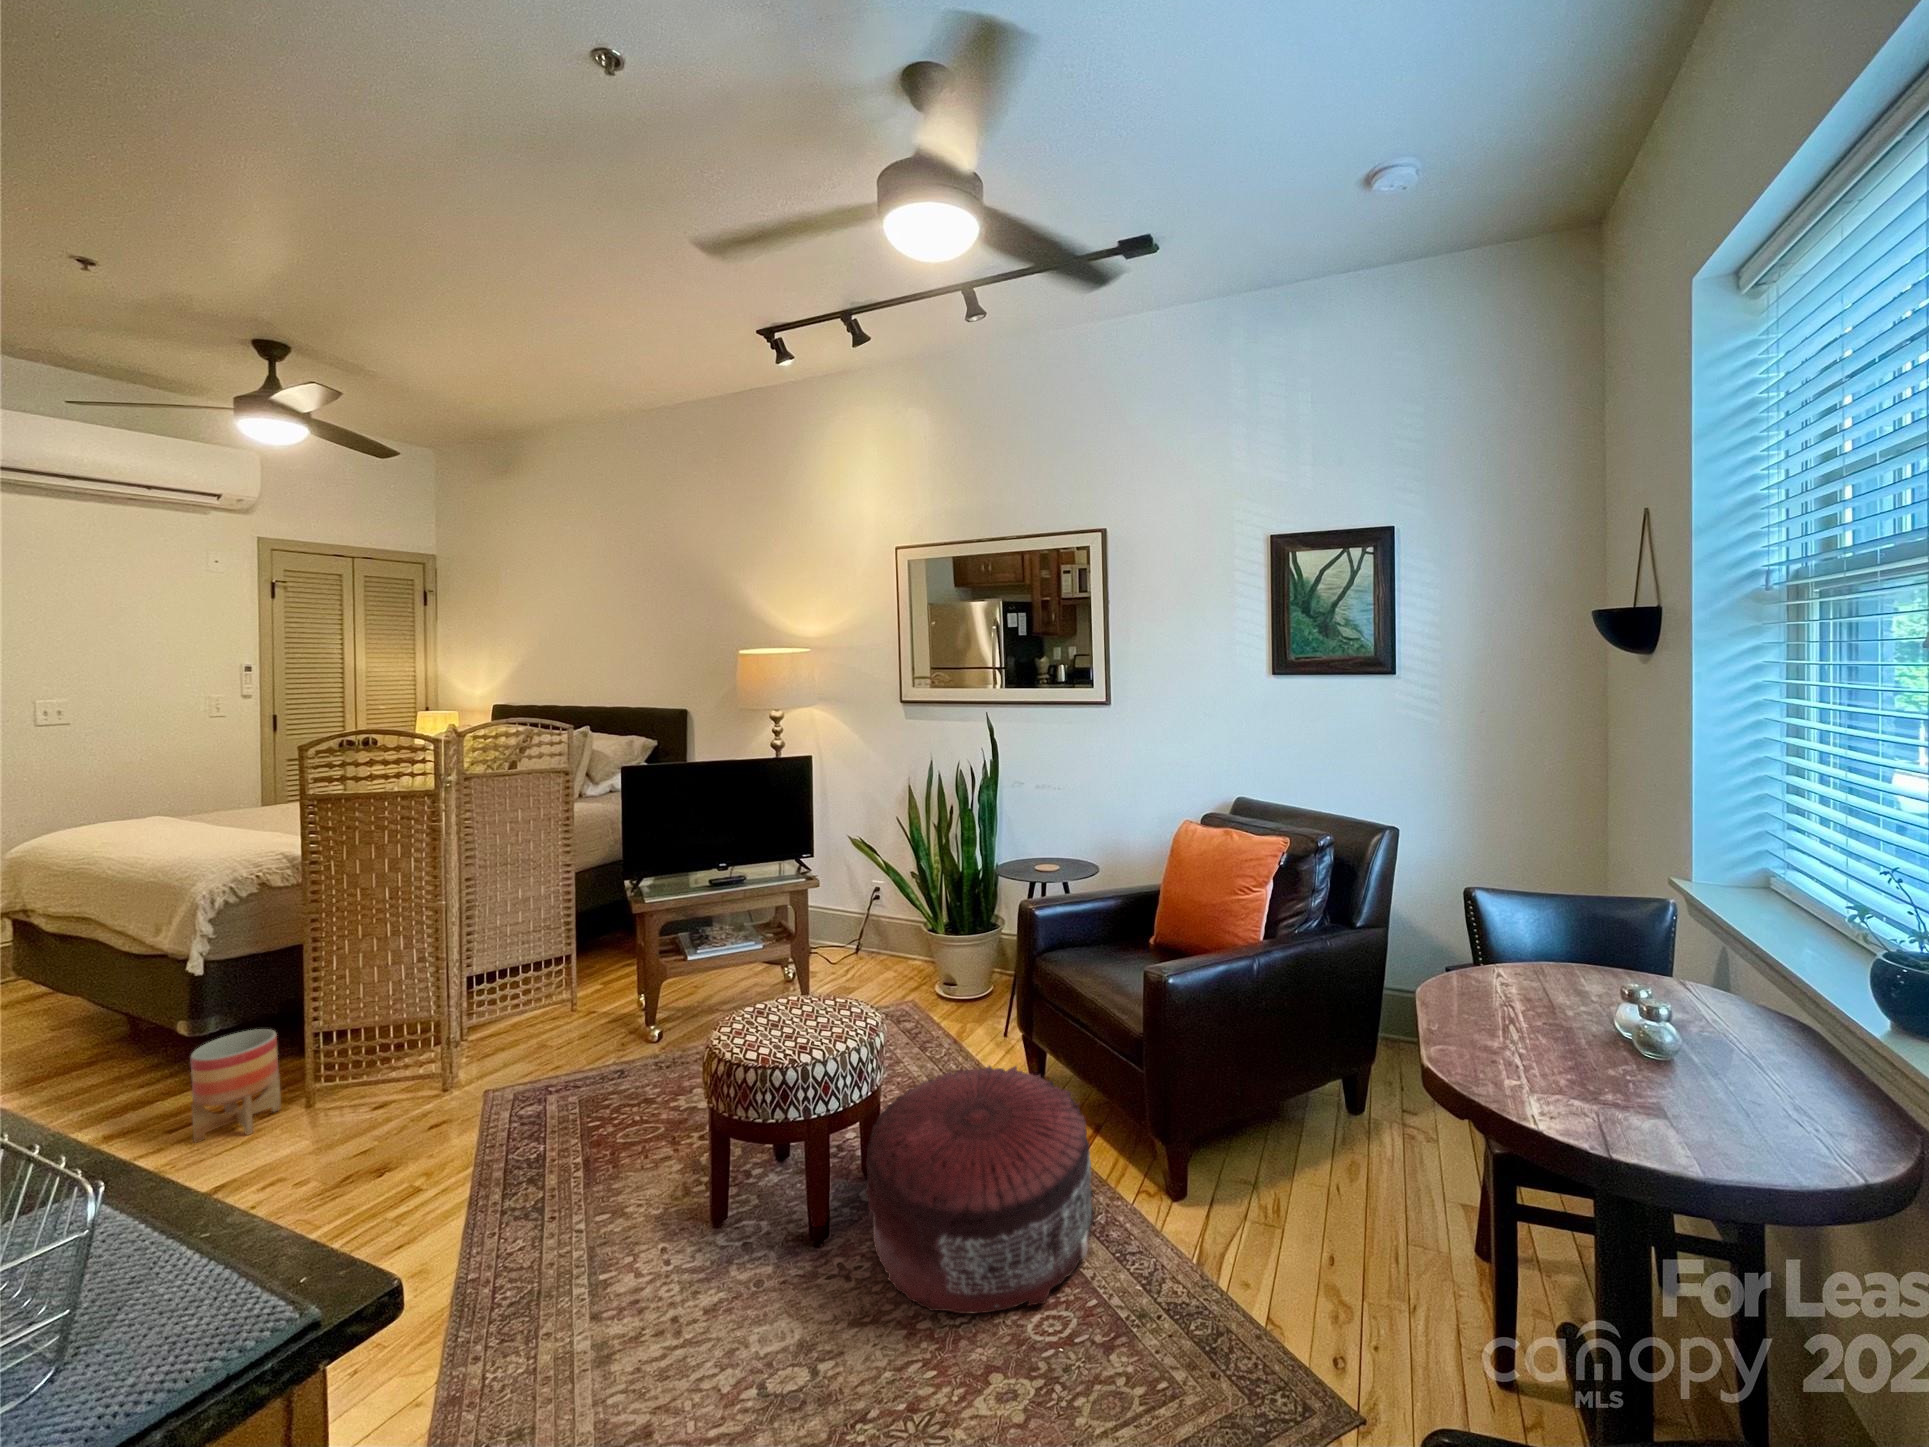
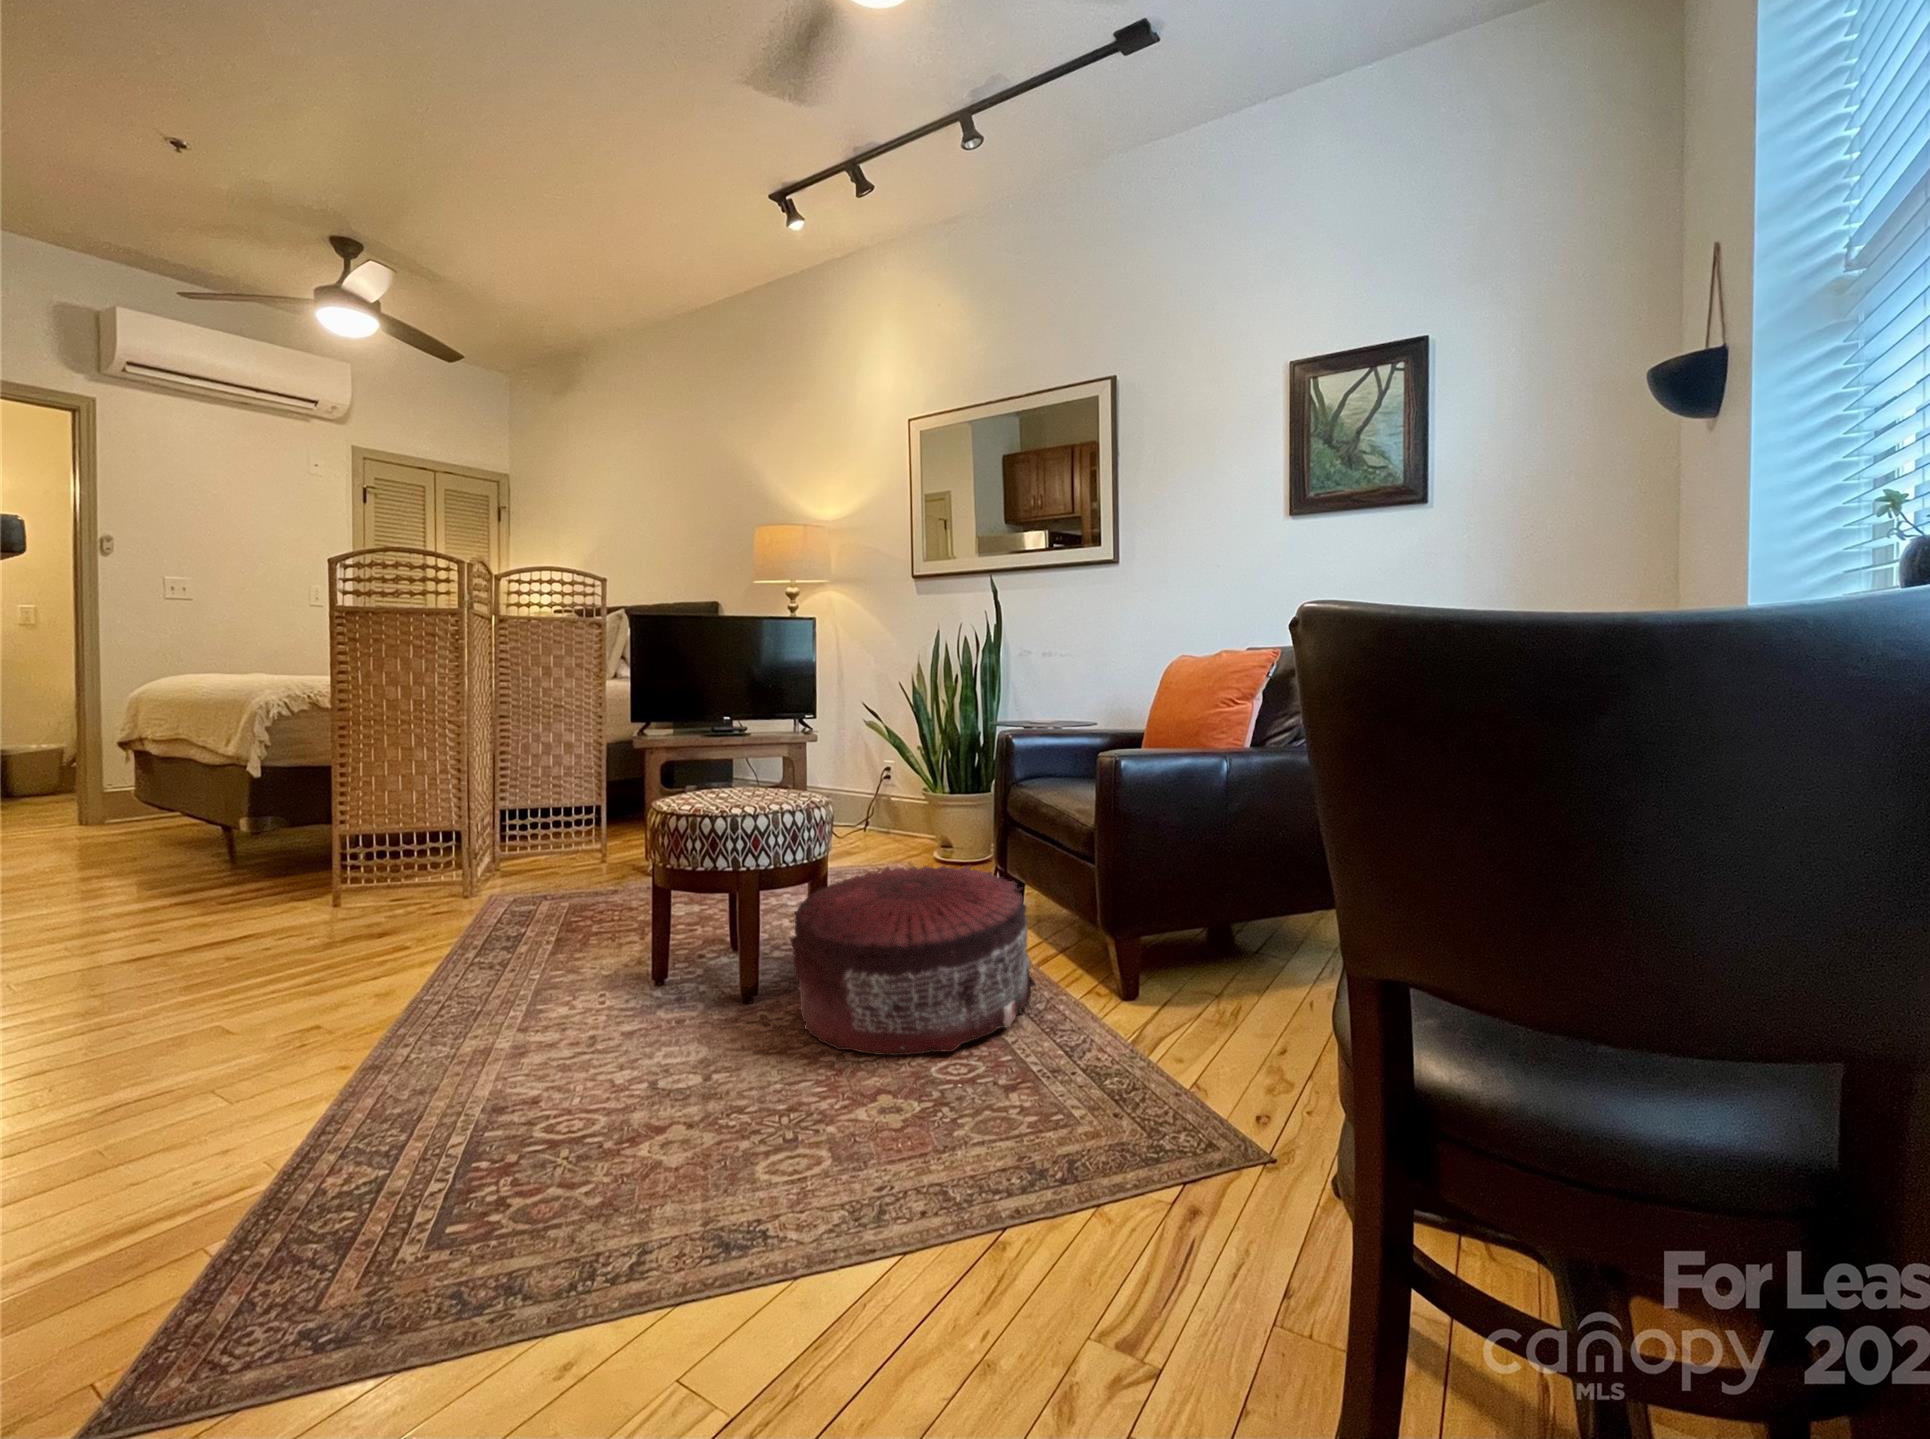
planter: present [191,1029,281,1143] -> none [236,824,316,914]

